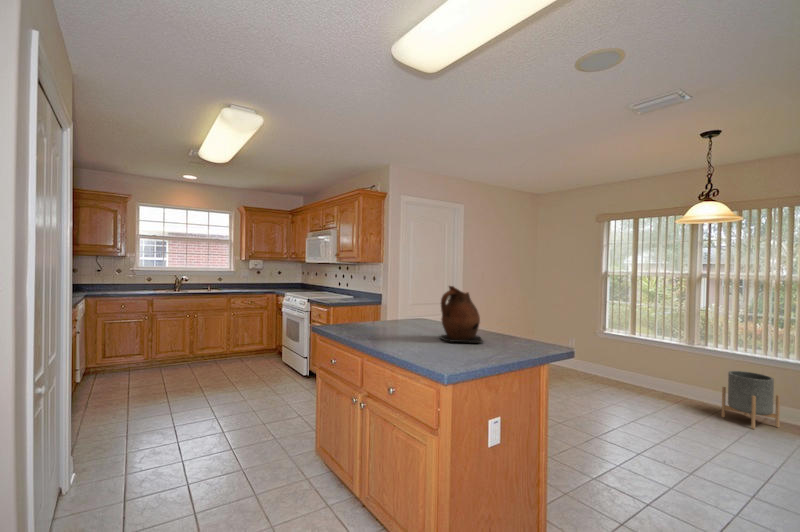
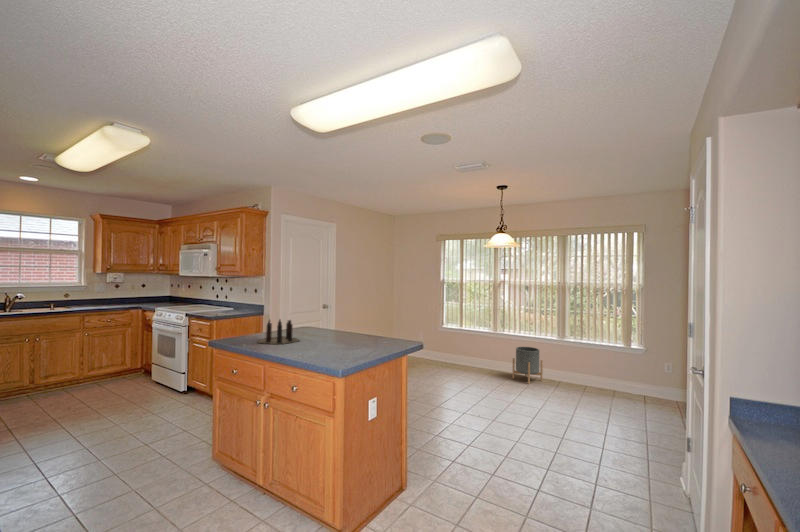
ceramic pitcher: present [440,286,483,343] -> none [329,303,364,344]
candle: none [352,304,413,336] -> present [258,320,299,344]

